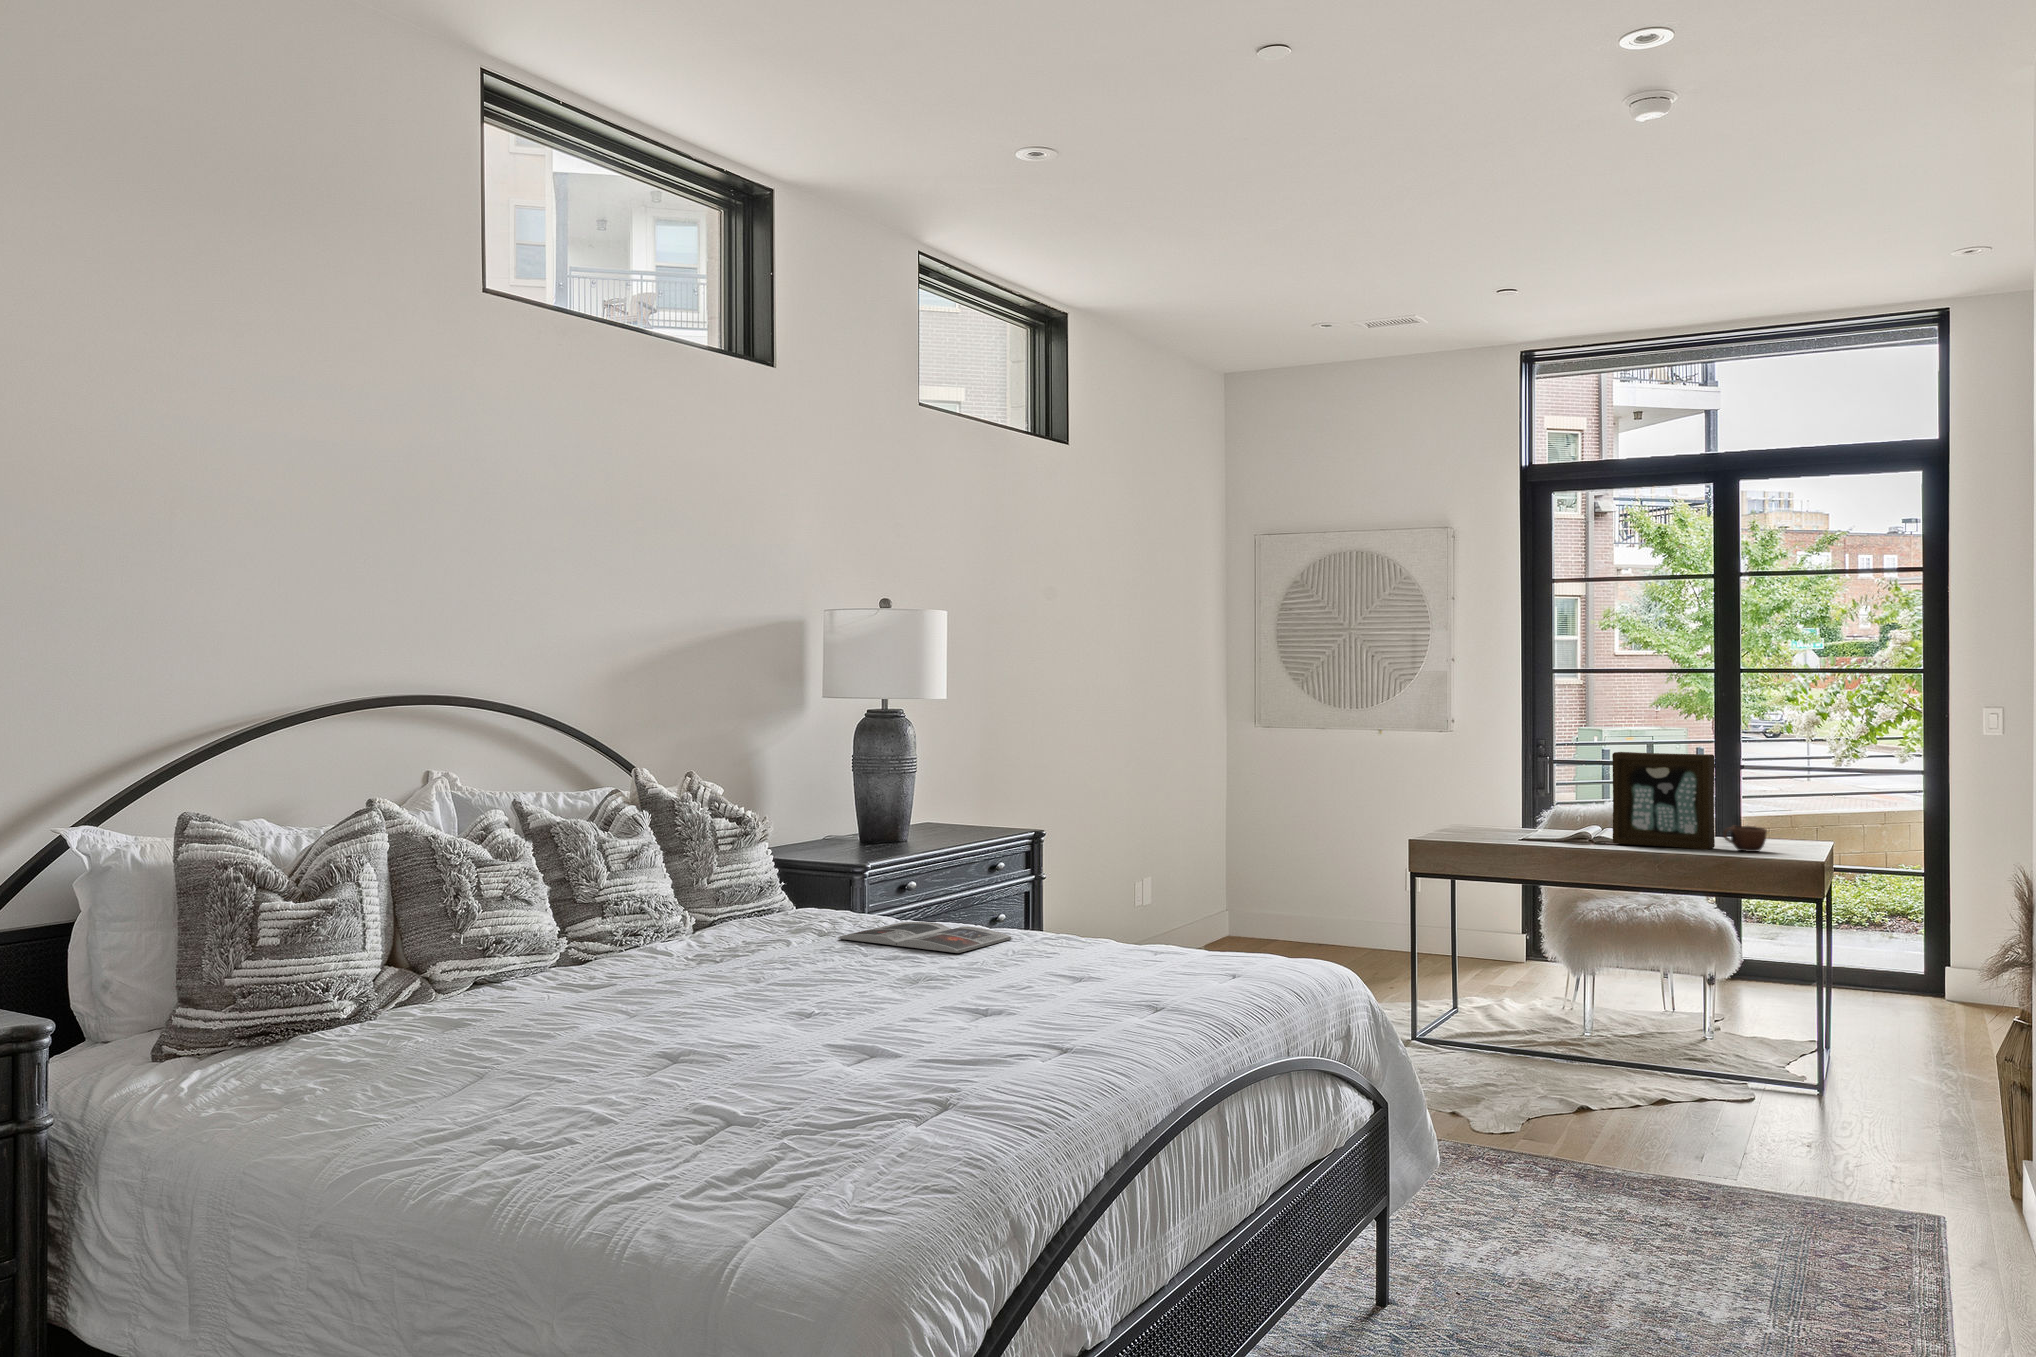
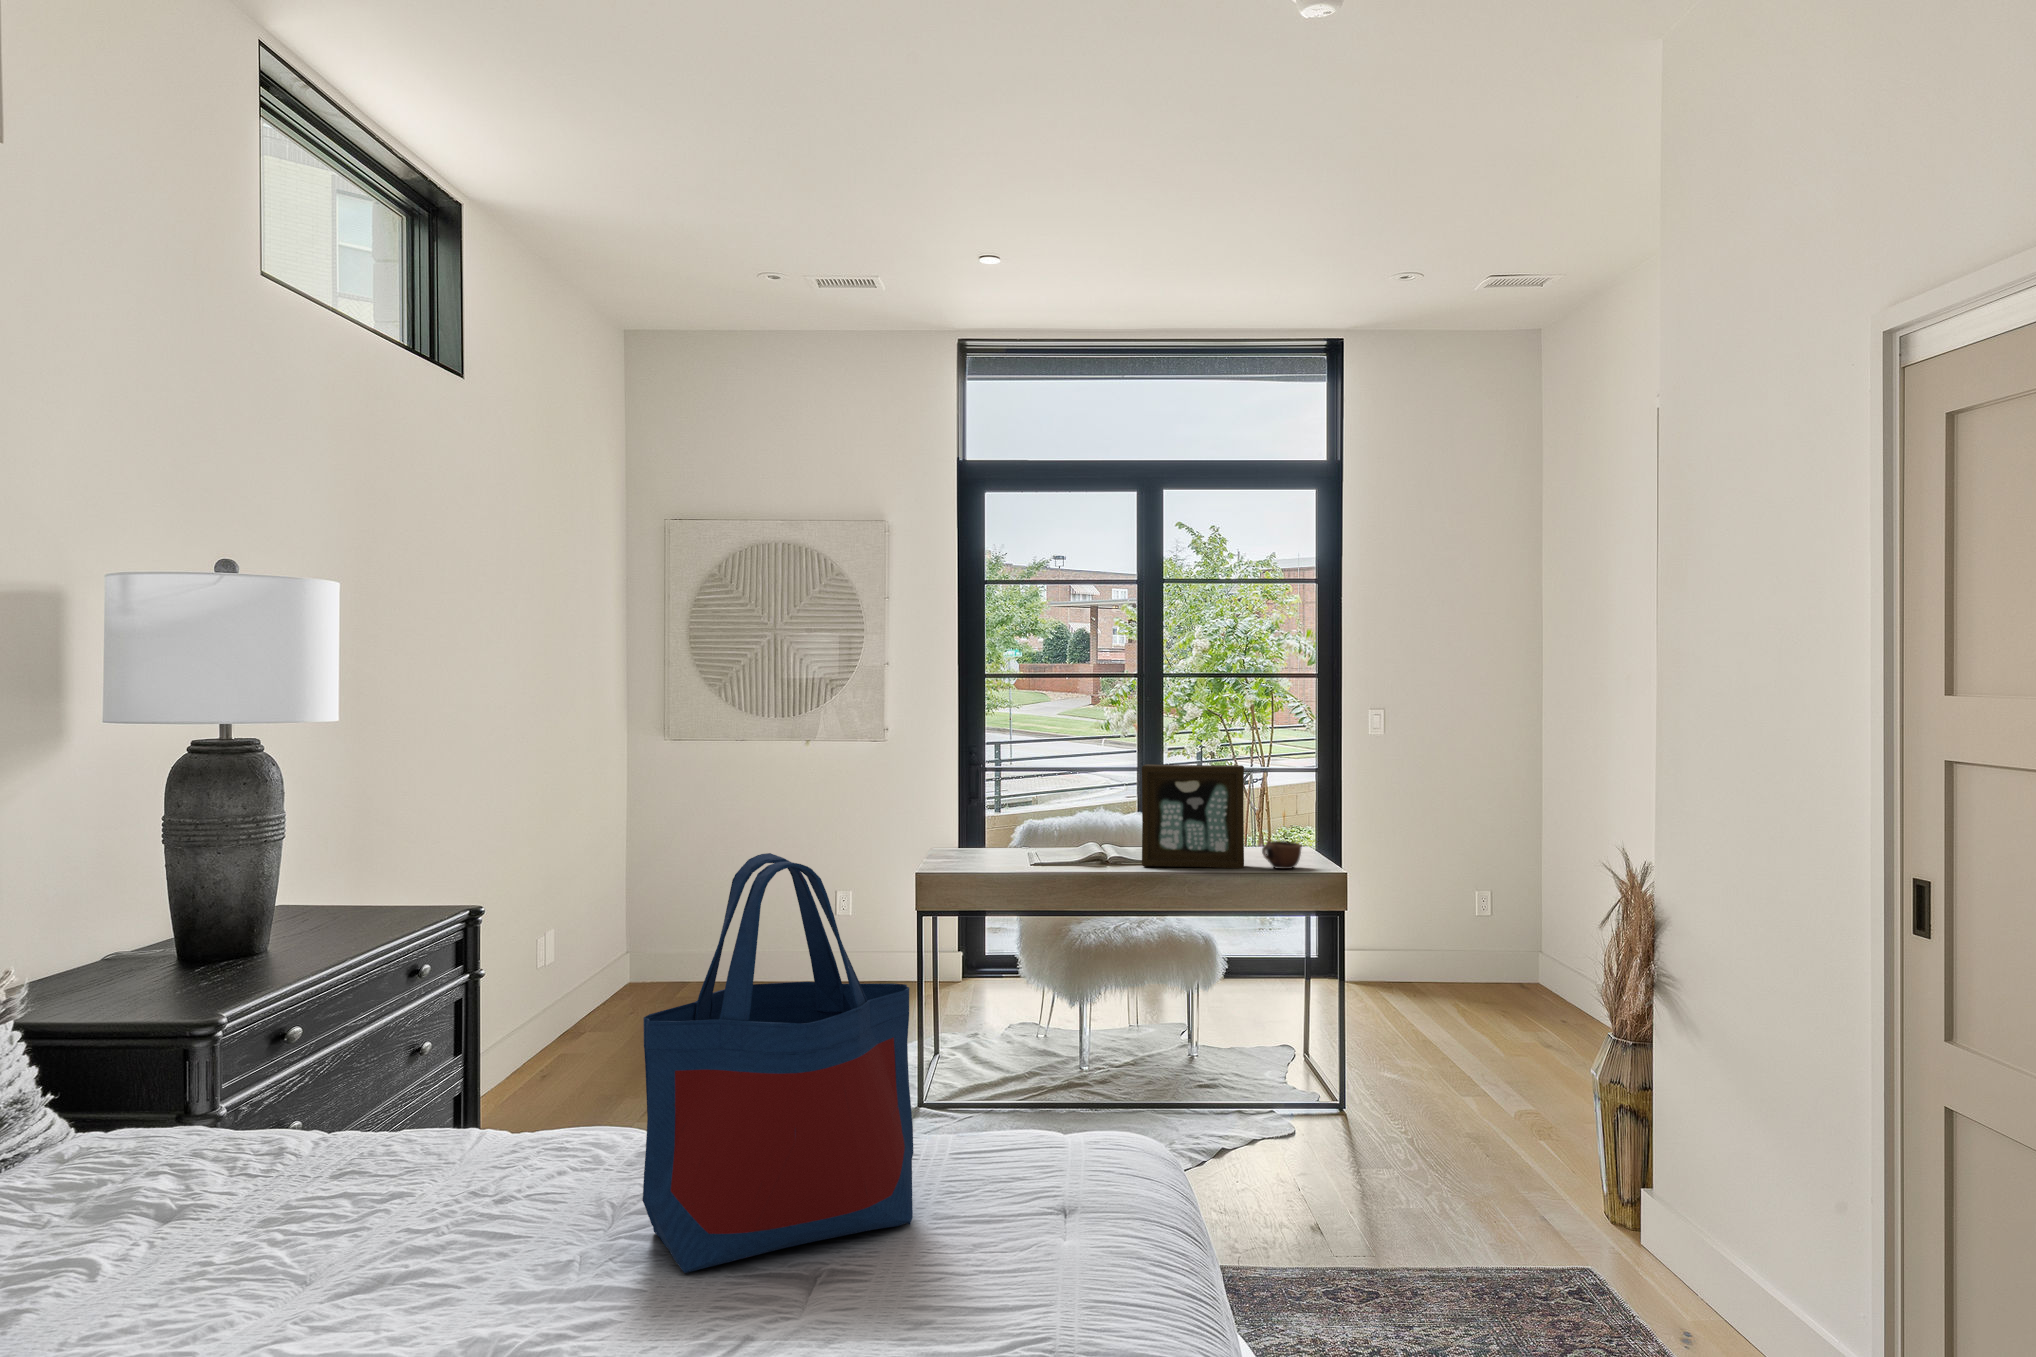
tote bag: none [1018,760,1172,971] -> present [643,853,913,1273]
magazine: present [838,922,1012,953] -> none [211,1151,574,1237]

